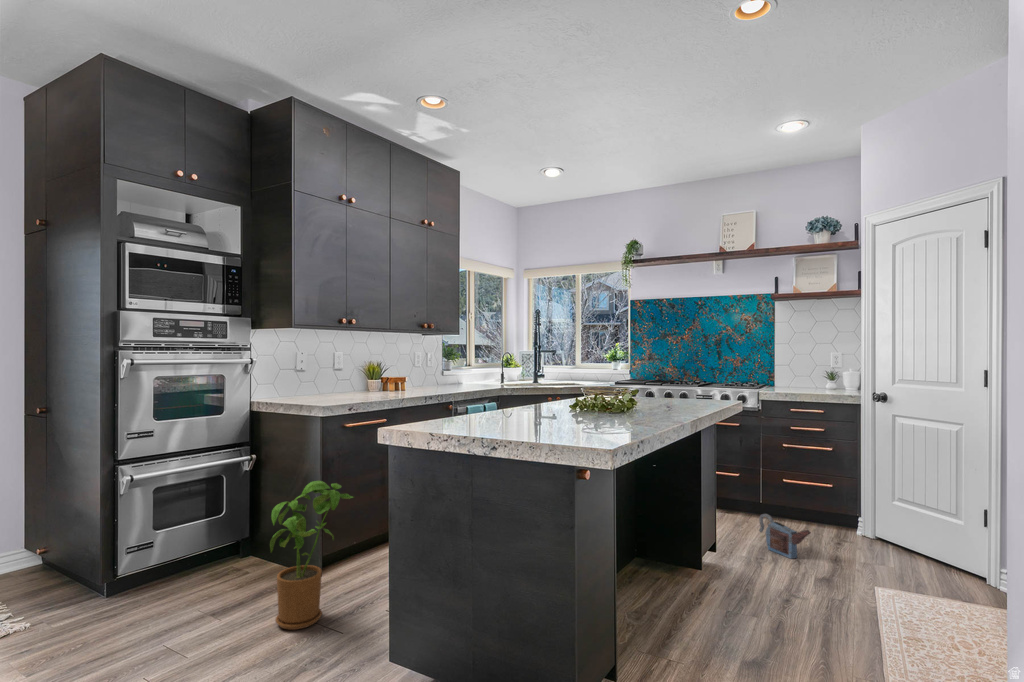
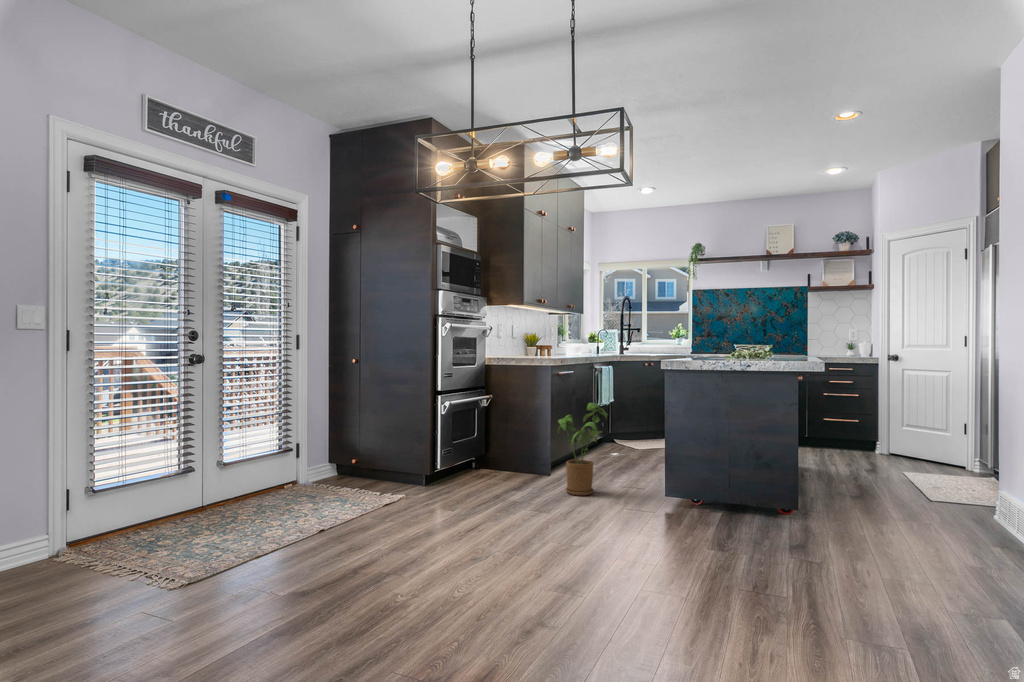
watering can: present [759,514,810,559] -> none [819,437,859,463]

